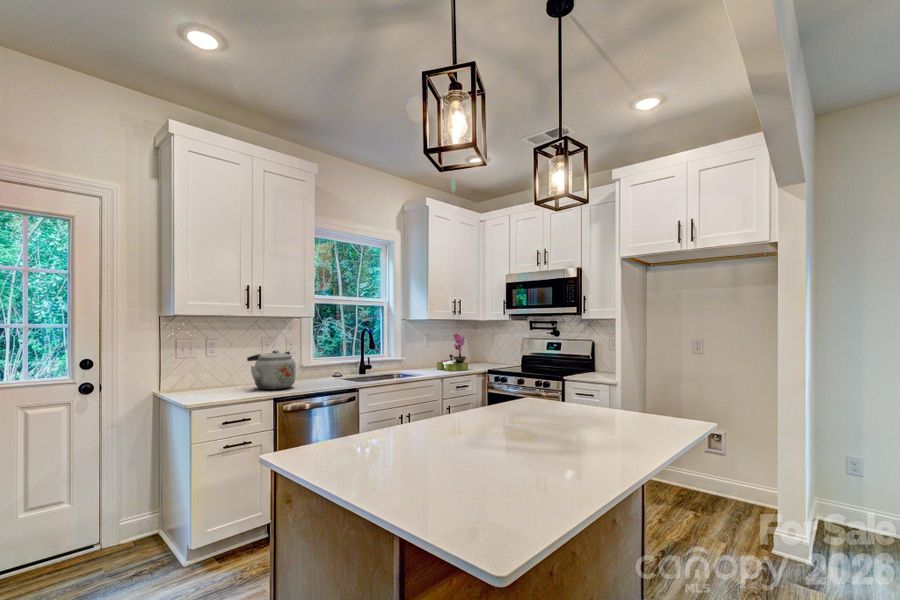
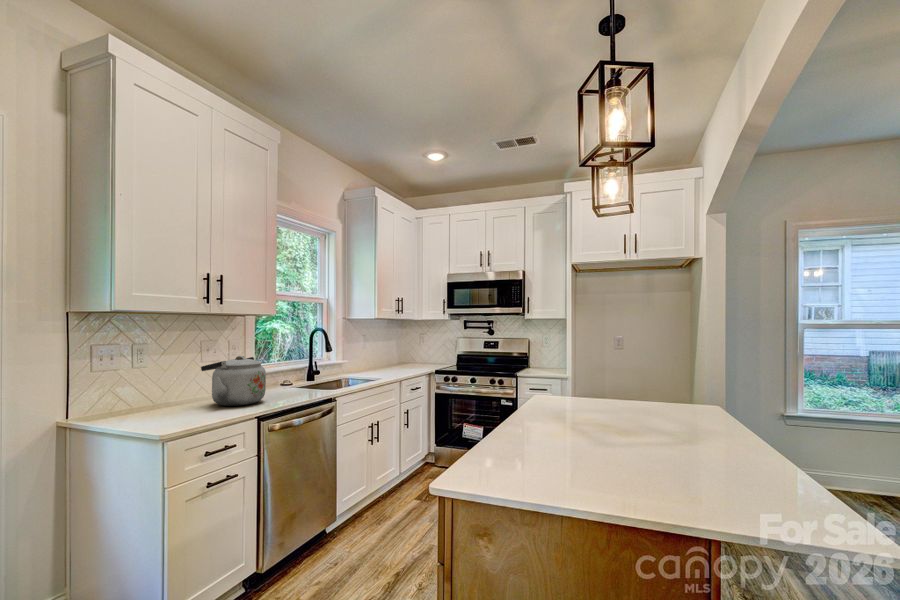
flower arrangement: present [437,333,468,371] -> none [382,332,414,373]

